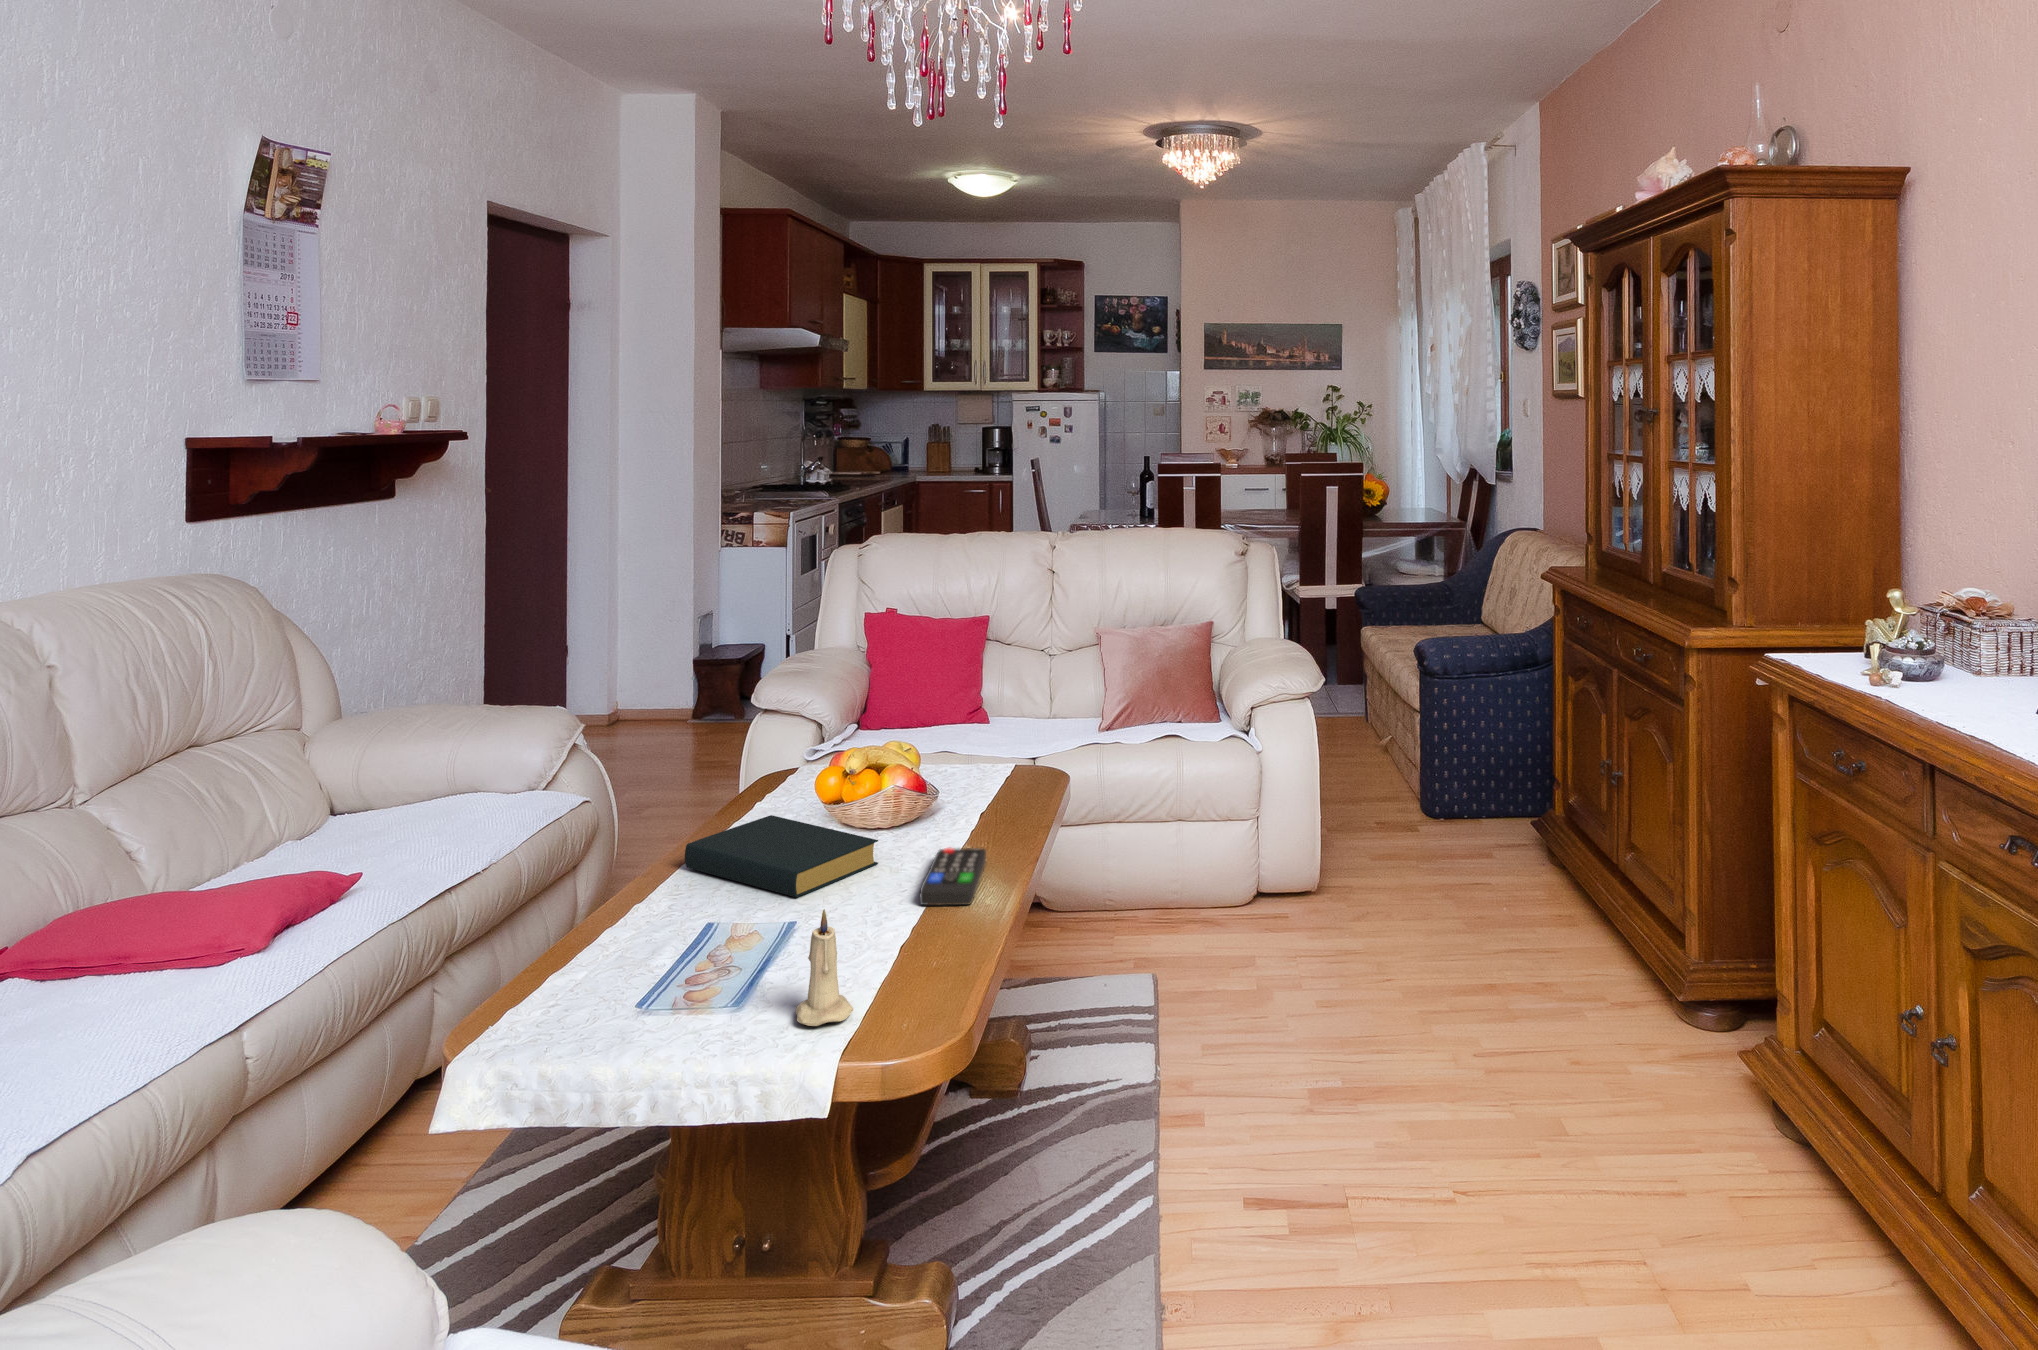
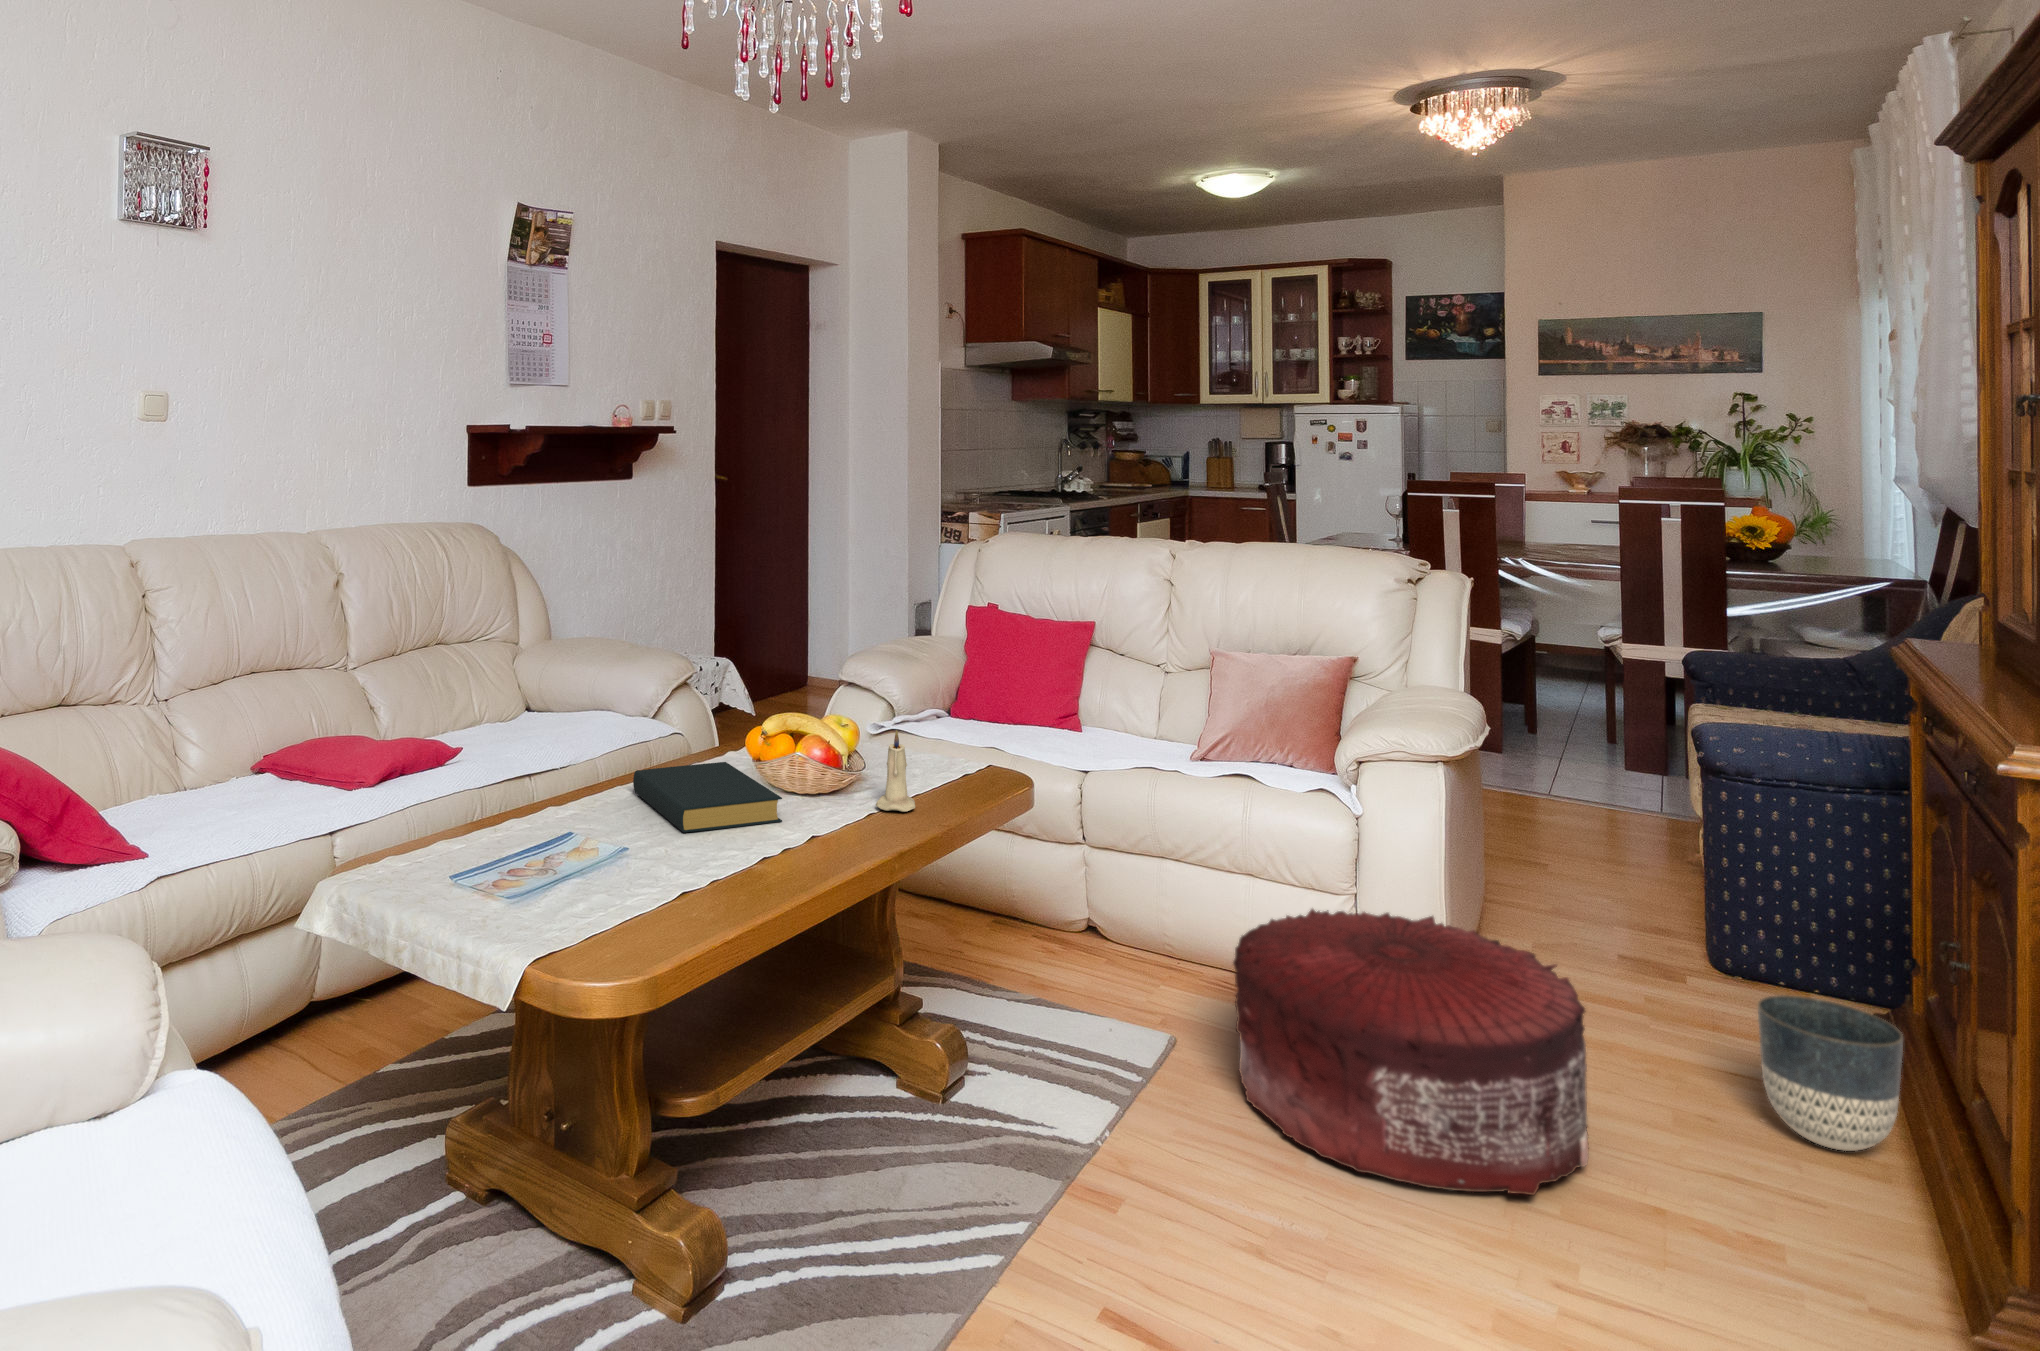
pouf: none [1214,827,1457,1035] -> present [1233,909,1589,1195]
planter: none [1515,832,1591,928] -> present [1758,995,1903,1151]
remote control: present [920,848,986,905] -> none [771,818,876,872]
candle: present [796,909,853,1026] -> present [876,730,915,812]

